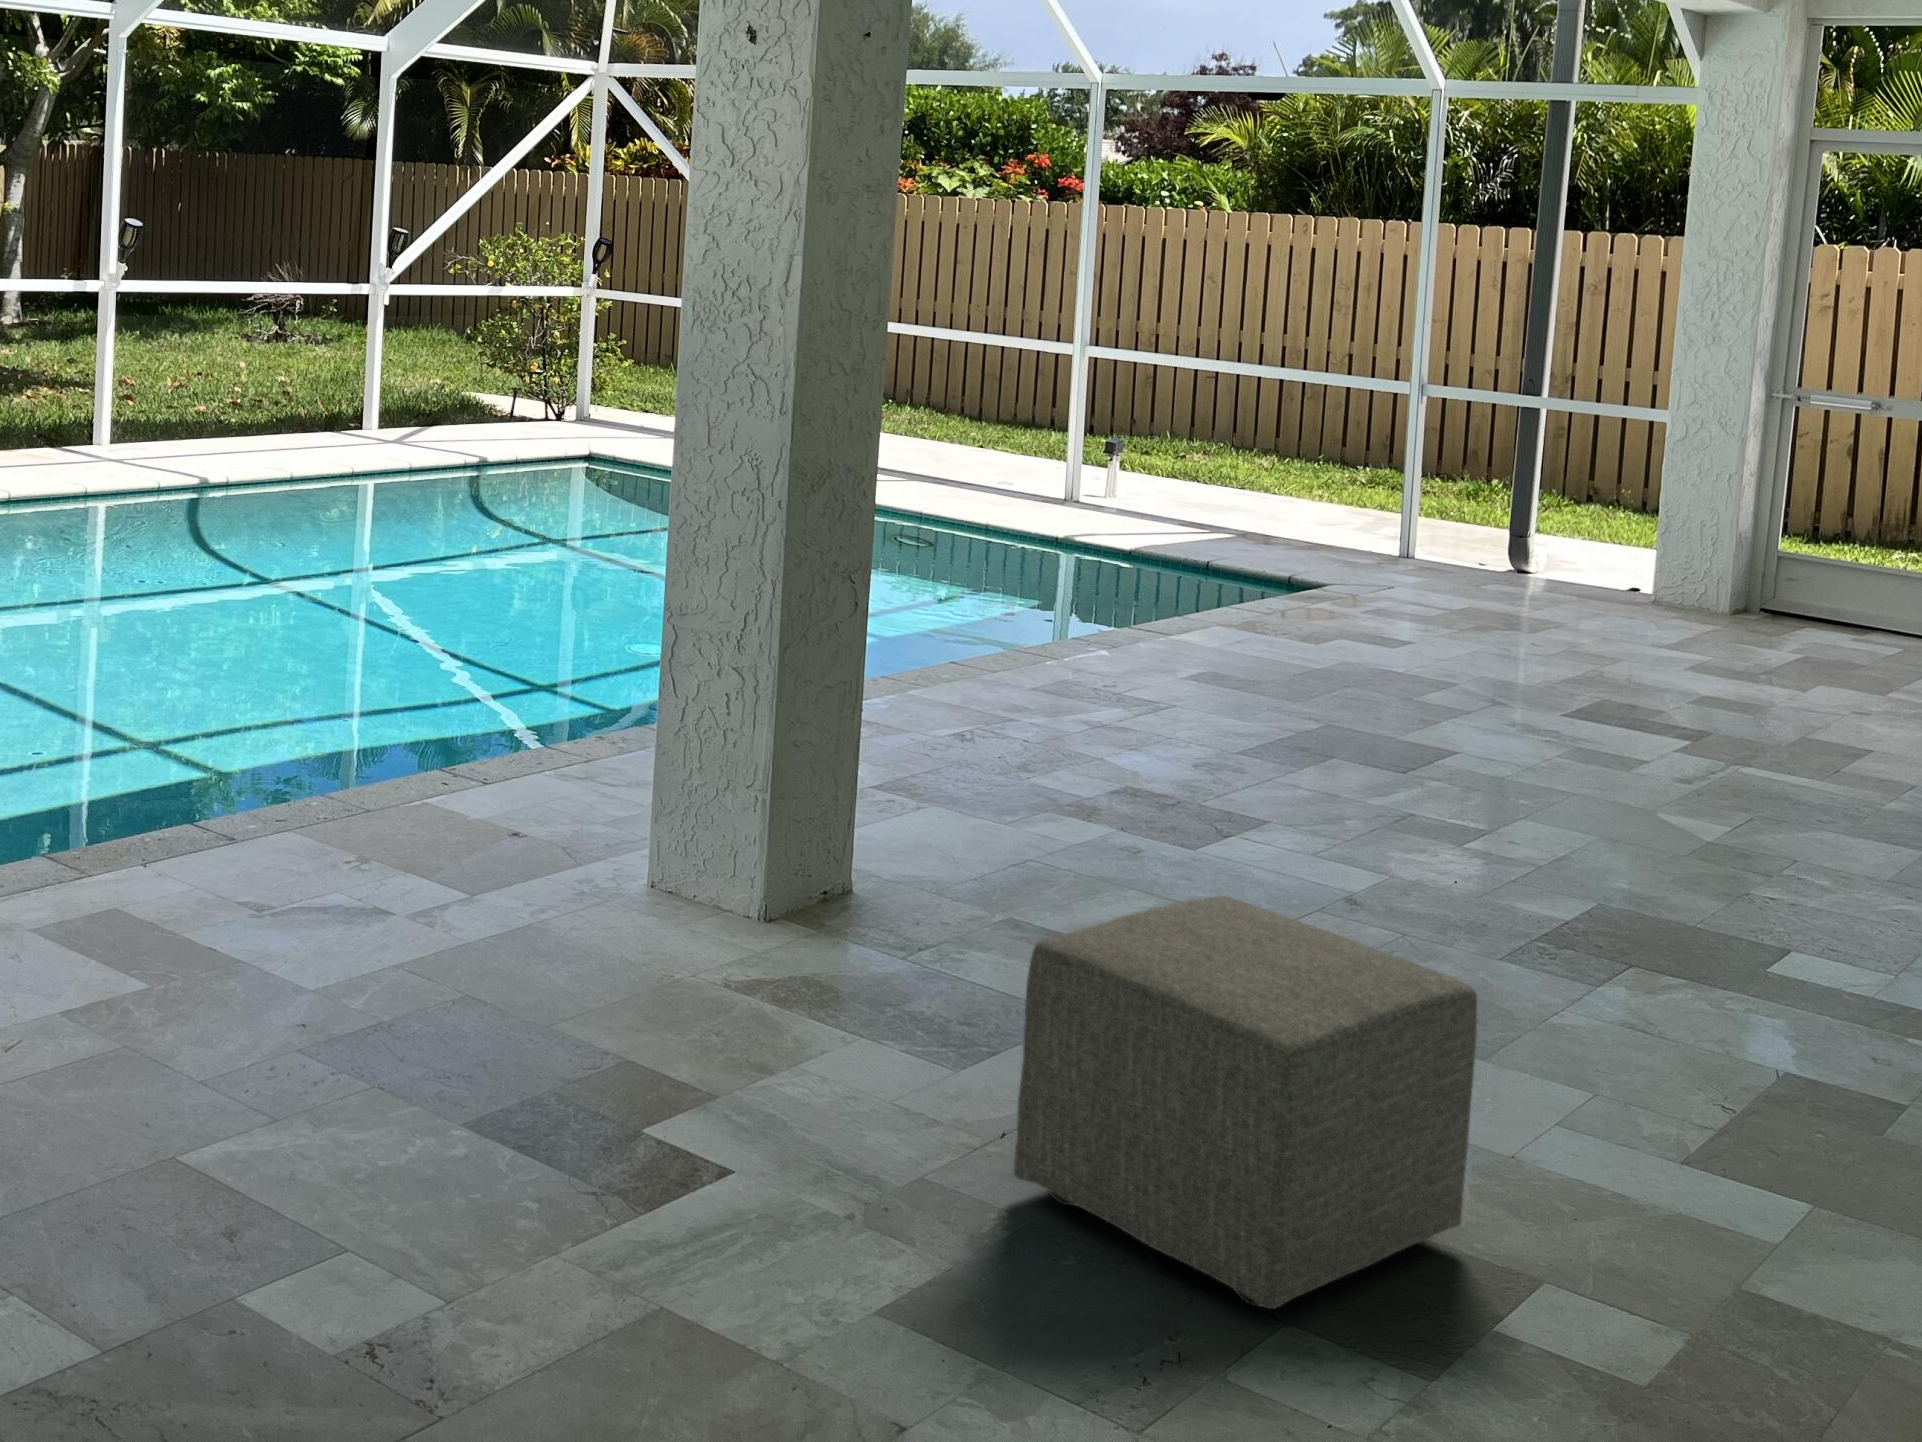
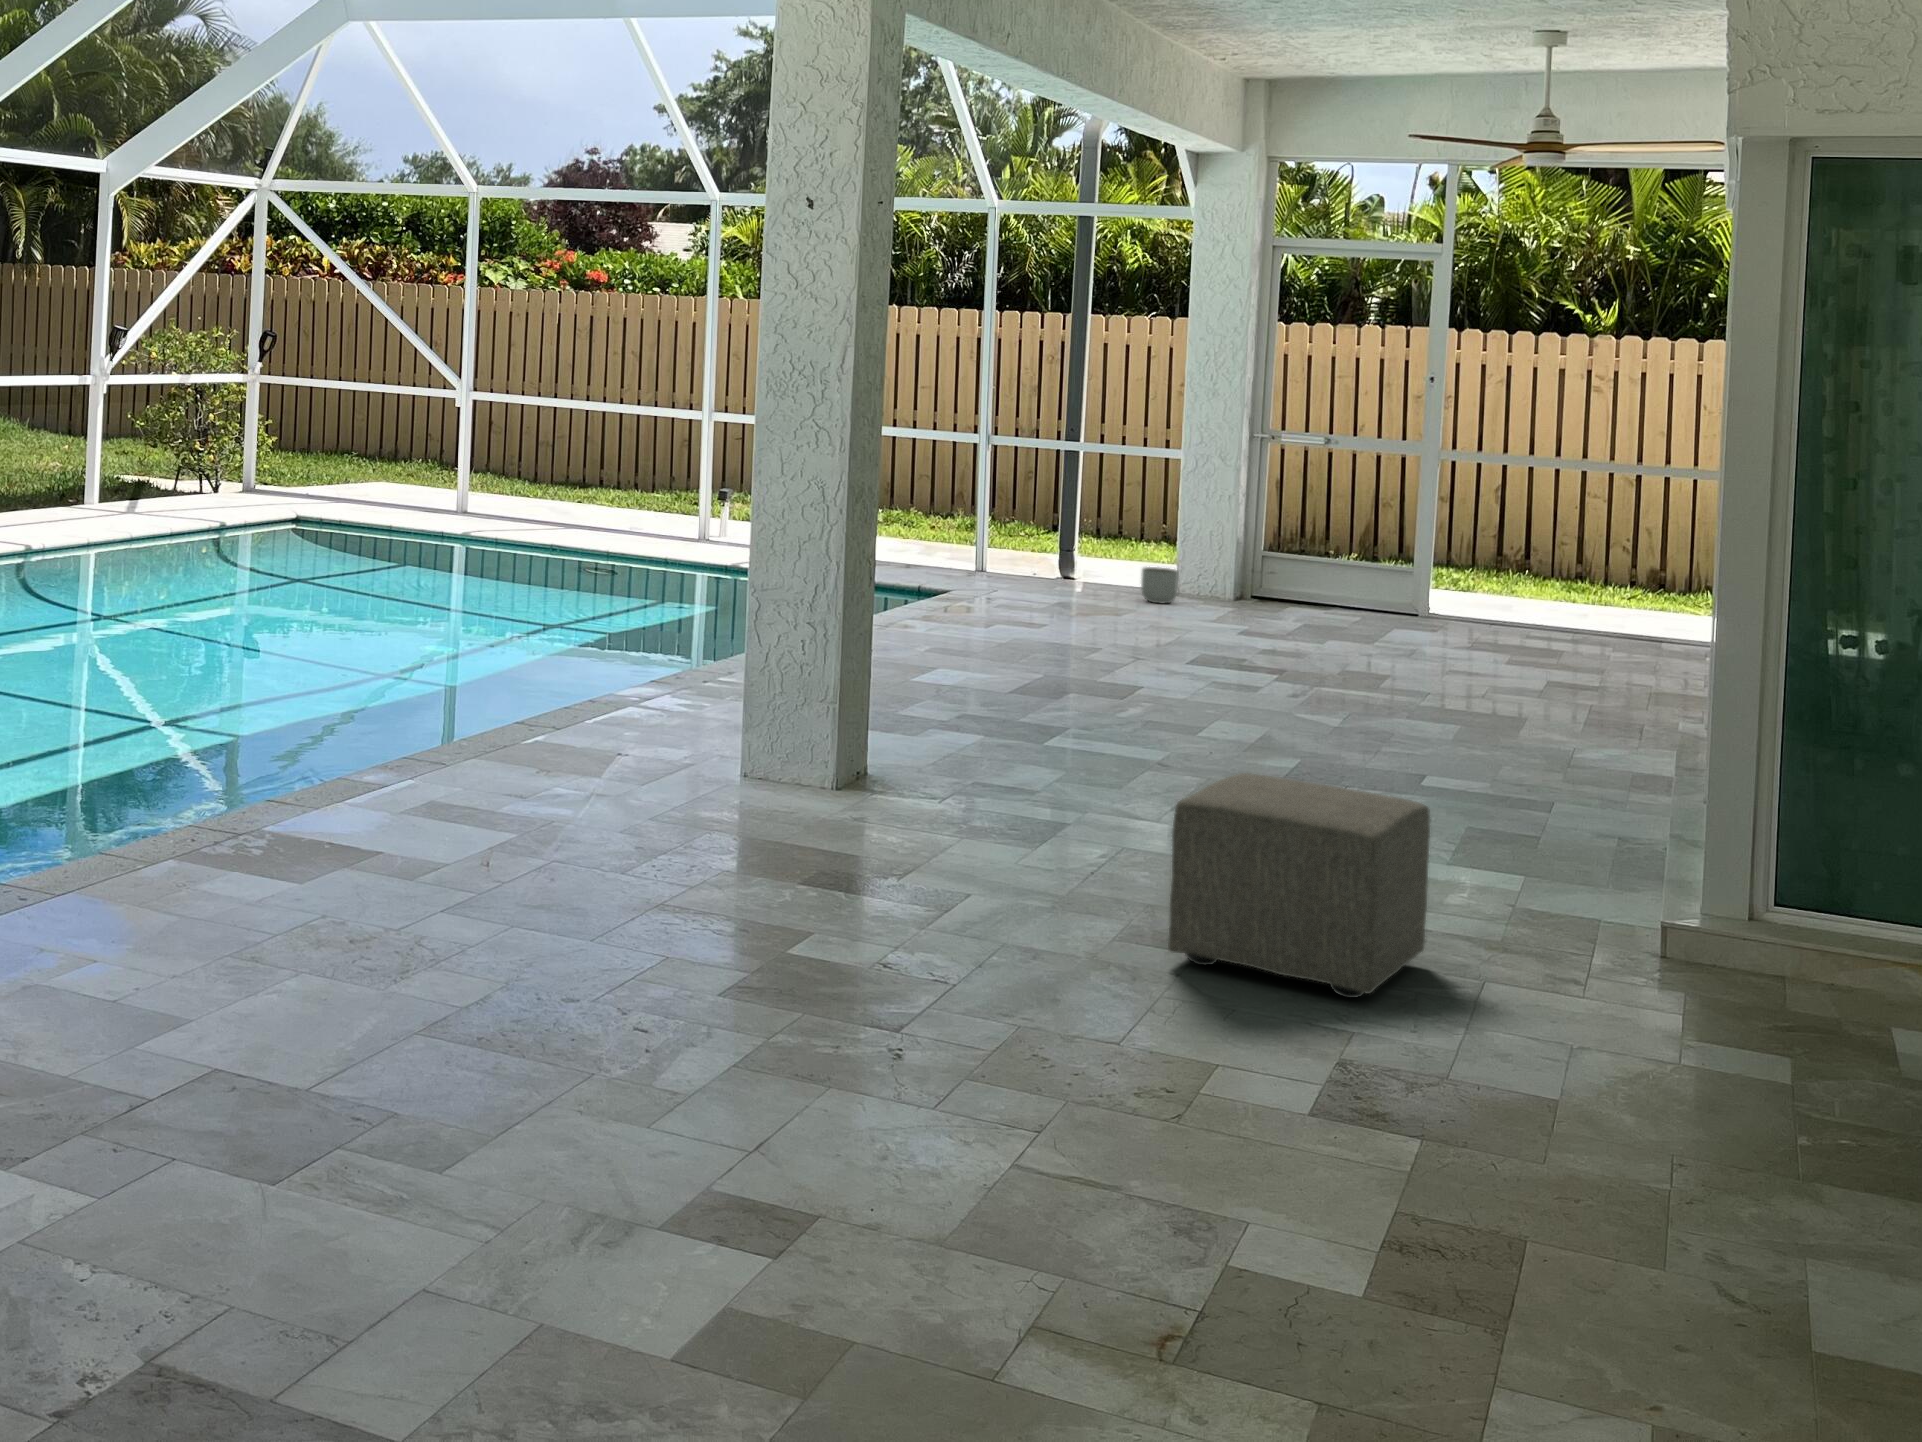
planter: none [1611,556,1662,603] -> present [1141,567,1179,603]

